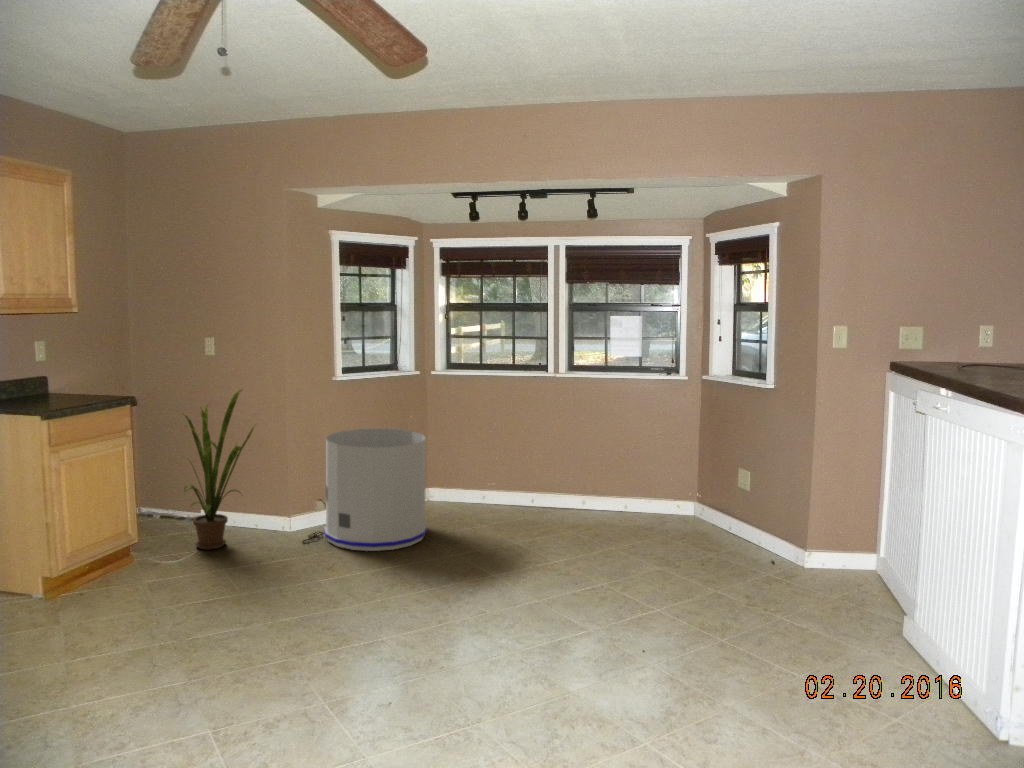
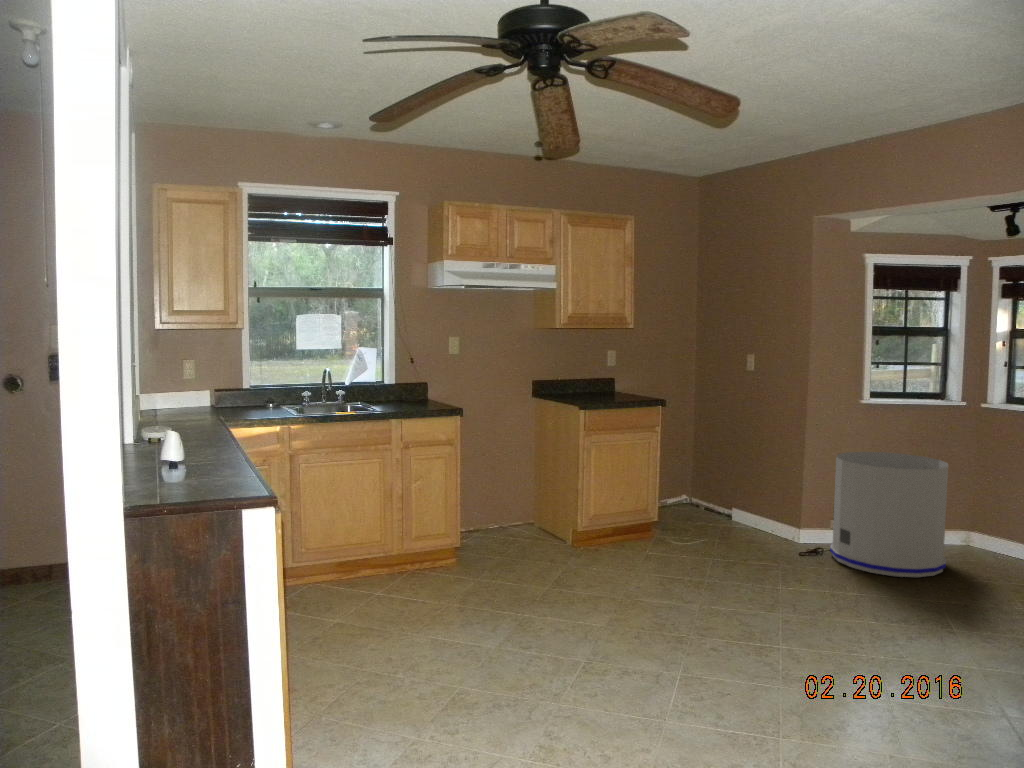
house plant: present [183,390,255,550] -> none [704,403,777,540]

